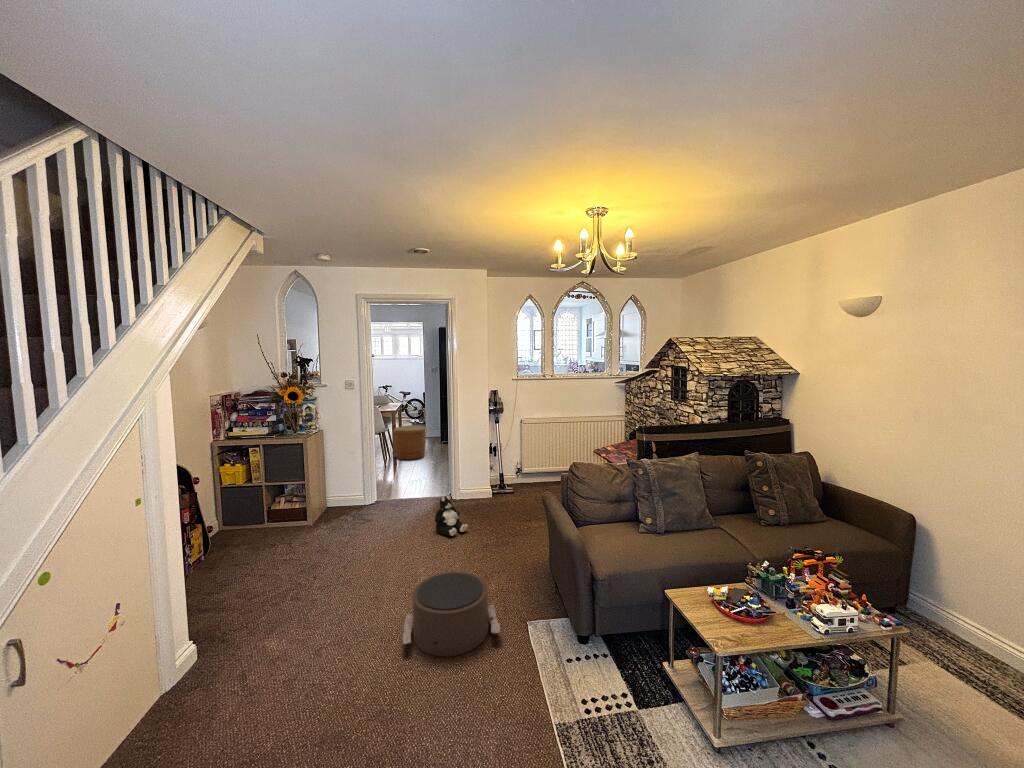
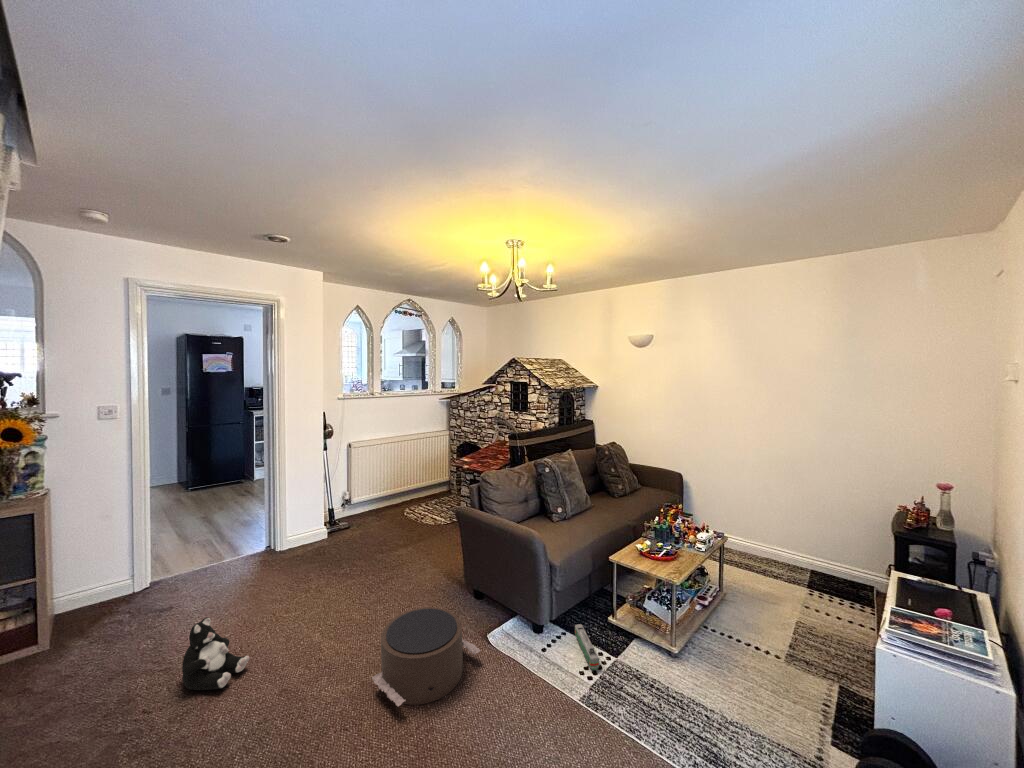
woven basket: present [393,425,426,460] -> none [146,467,199,517]
plush toy: present [435,495,468,536] -> present [182,617,249,690]
toy train: none [594,652,621,708] -> present [575,624,599,670]

